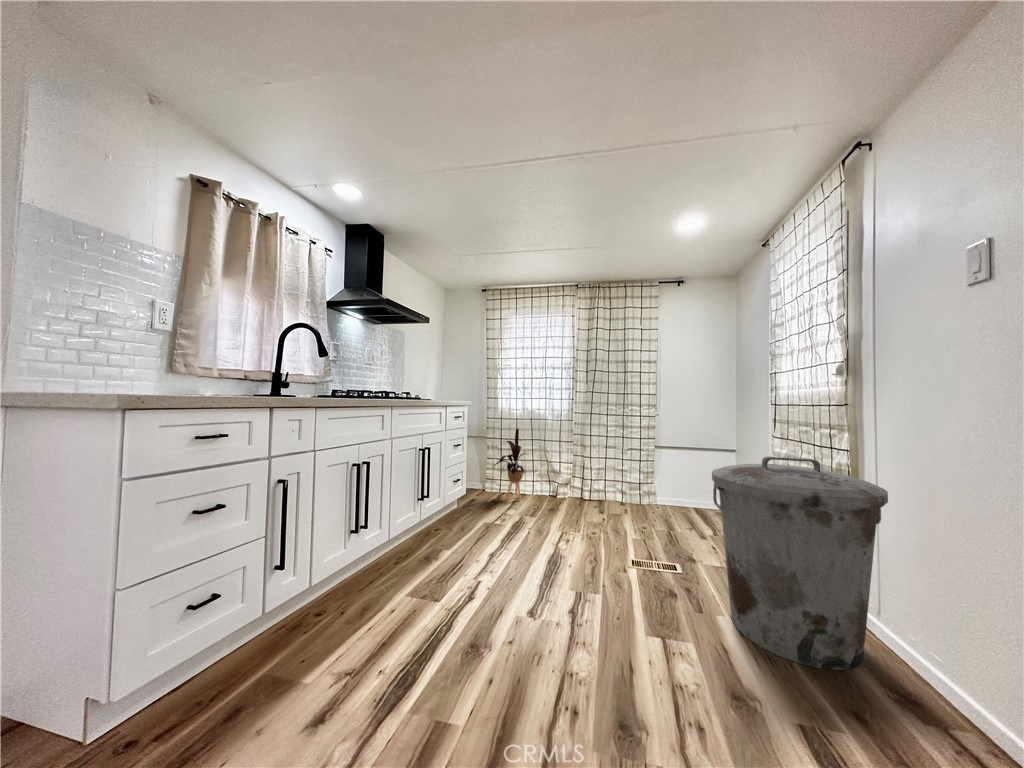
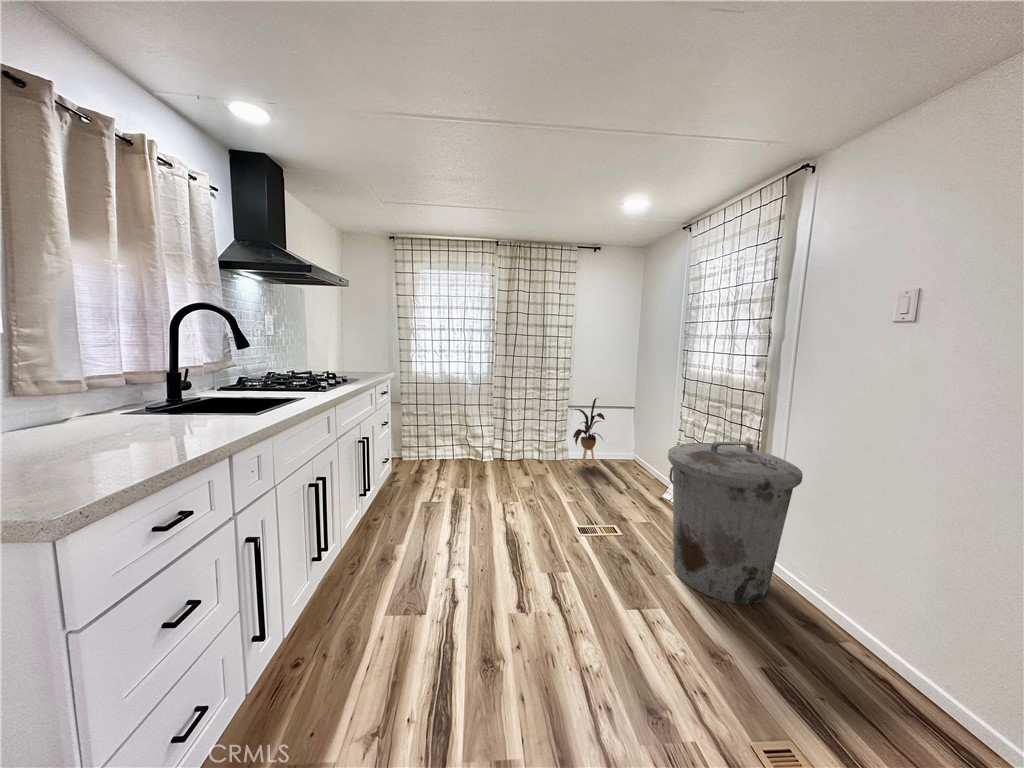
house plant: present [493,429,526,501] -> present [571,398,605,466]

